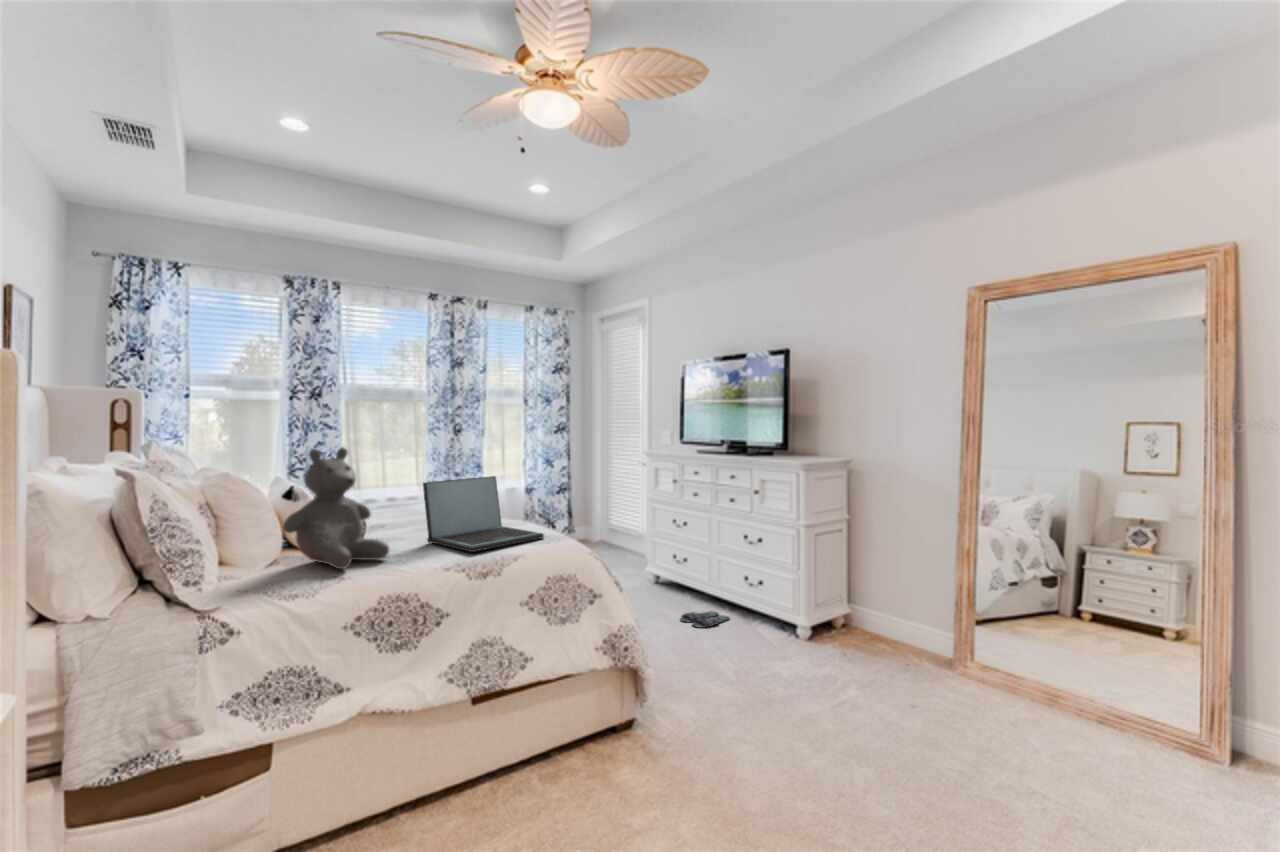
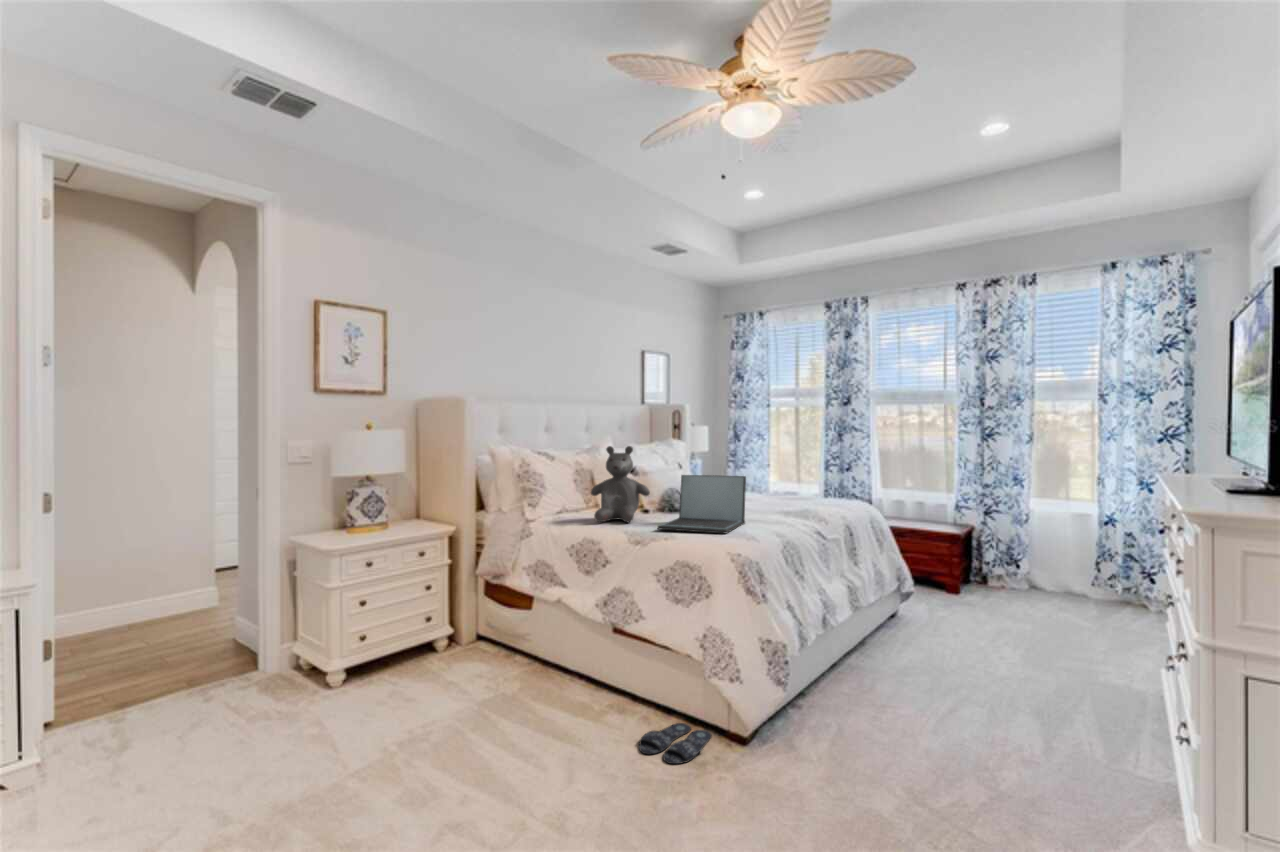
slippers: present [680,611,729,628] -> present [639,723,711,764]

